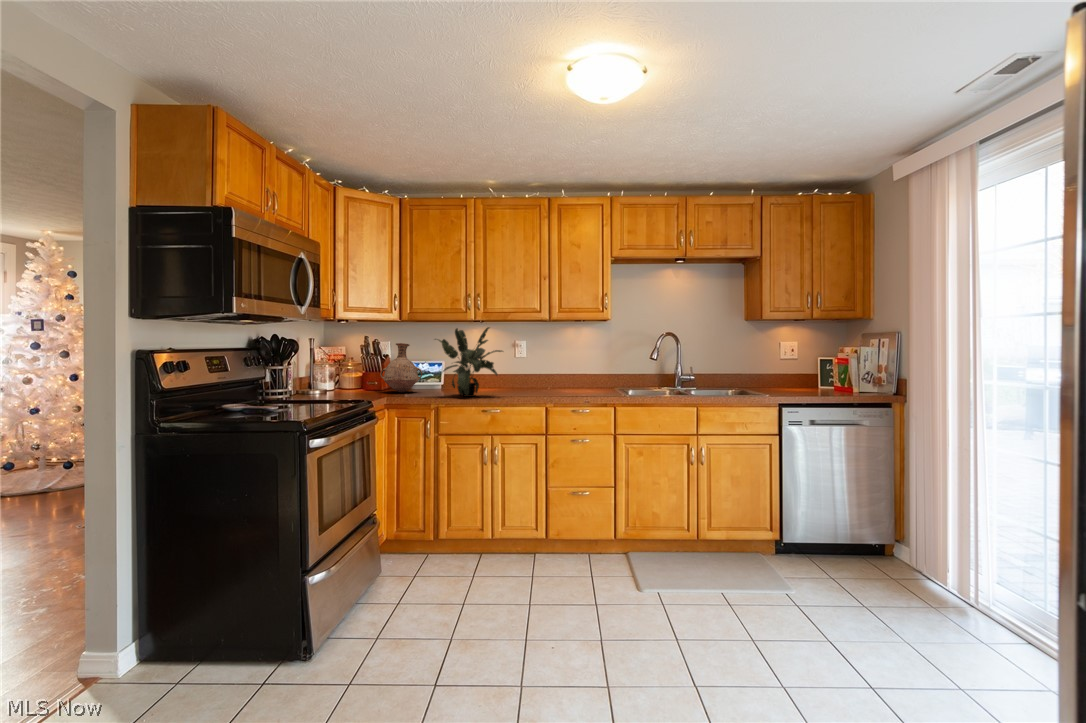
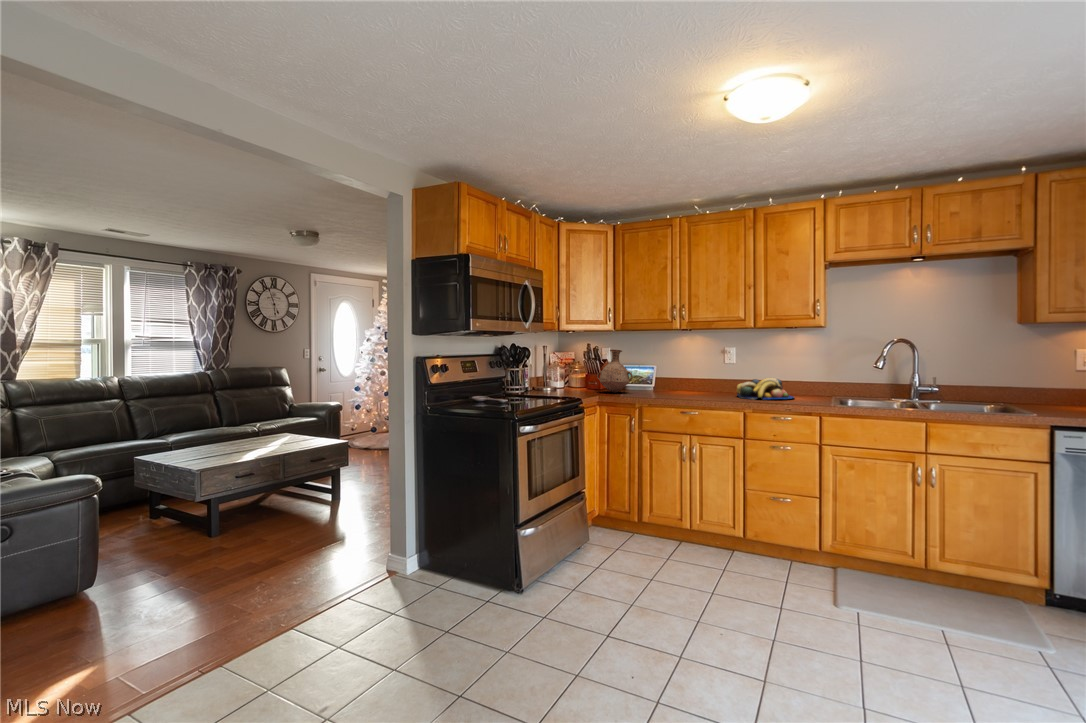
potted plant: present [435,327,503,397] -> none [636,334,702,399]
fruit bowl: none [530,372,584,394] -> present [737,378,794,400]

